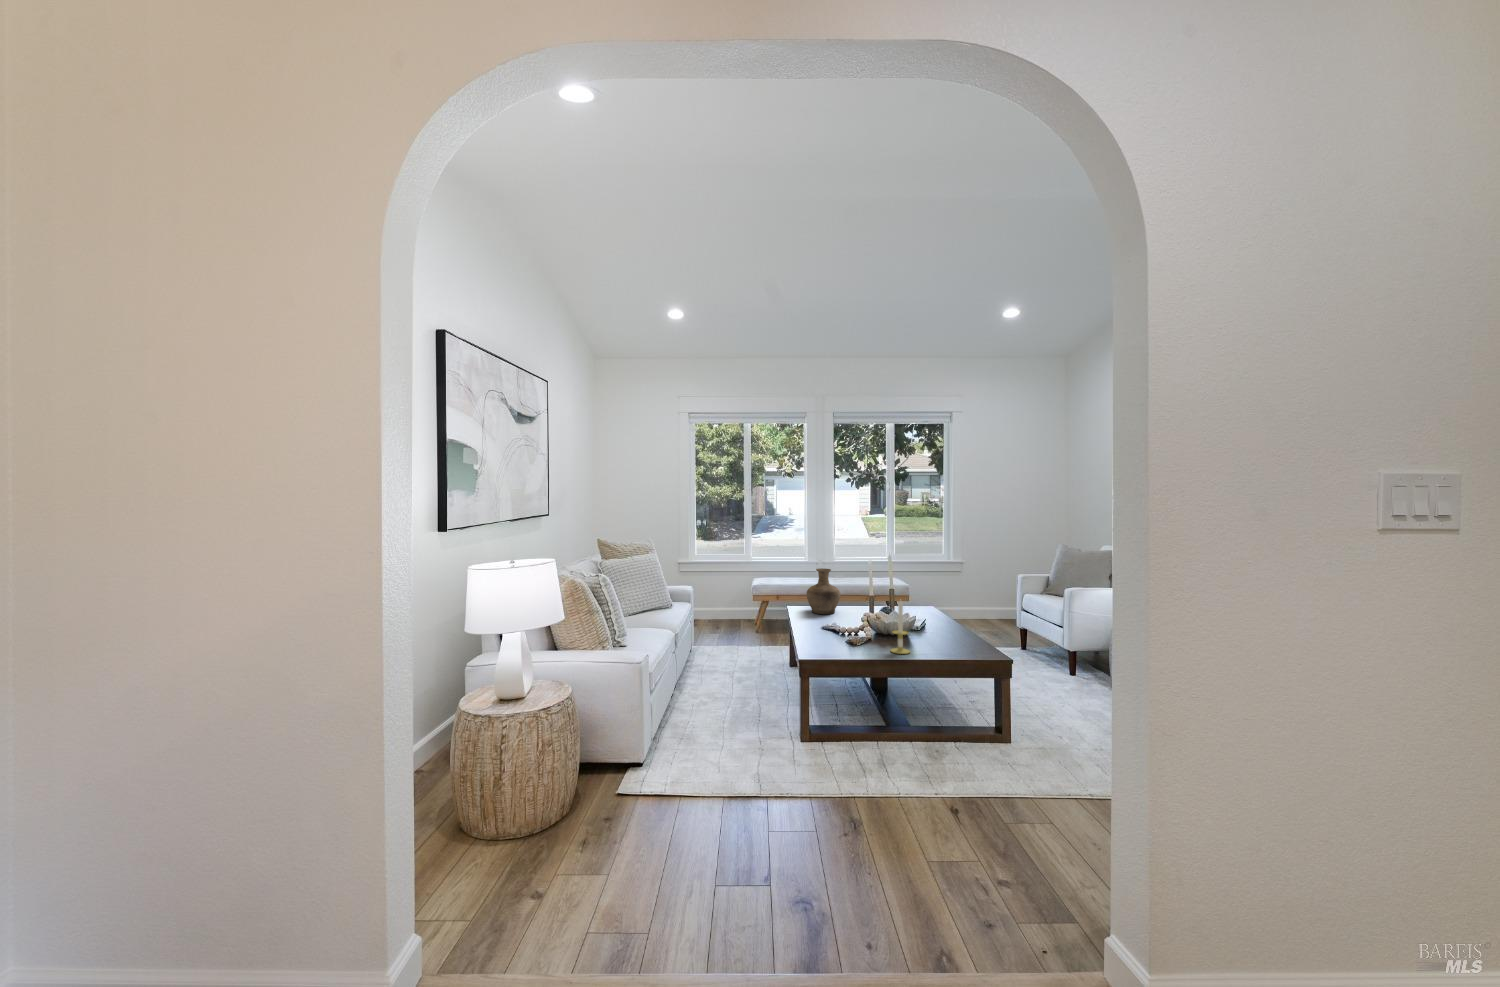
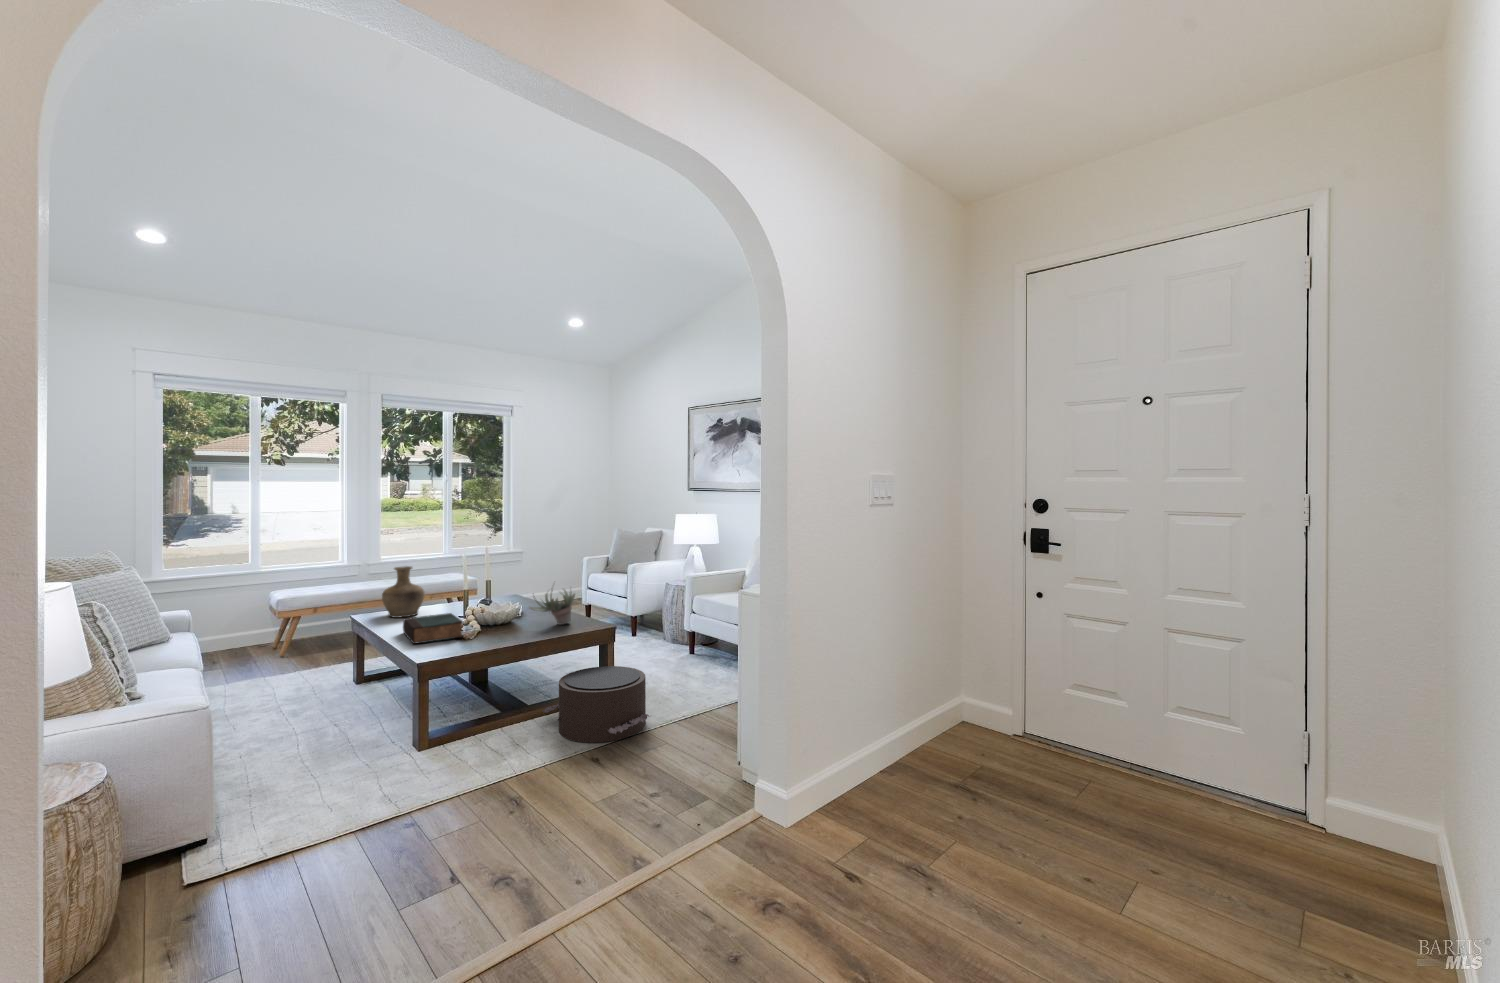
succulent plant: none [920,599,971,647] -> present [530,589,575,625]
candle: present [891,601,910,654] -> none [505,586,525,640]
book: none [811,615,855,642] -> present [403,613,463,644]
pouf: none [917,701,1036,795] -> present [542,666,650,743]

